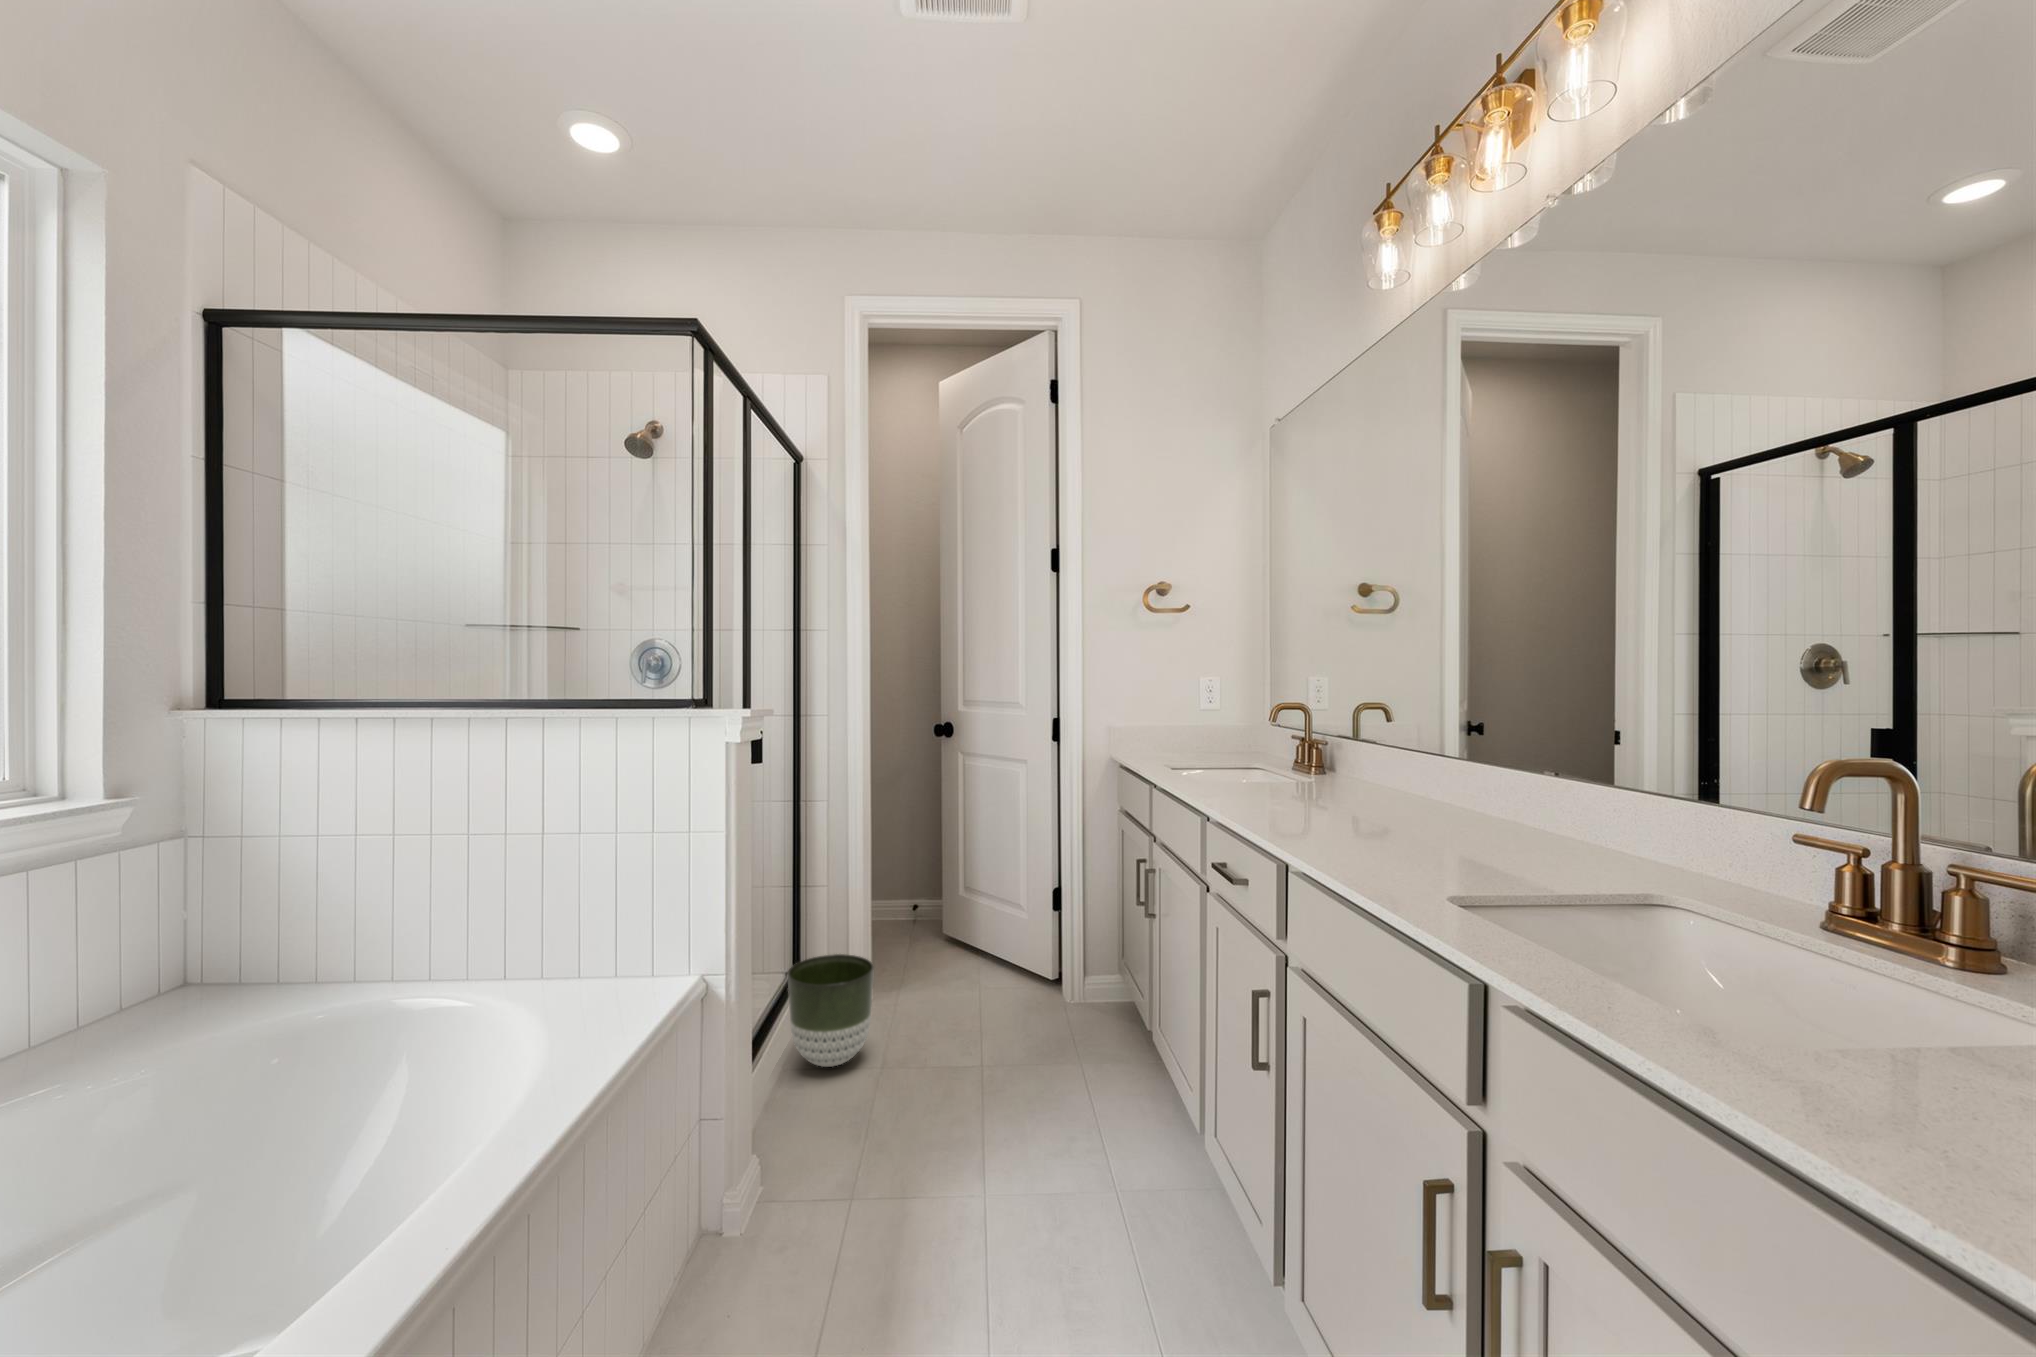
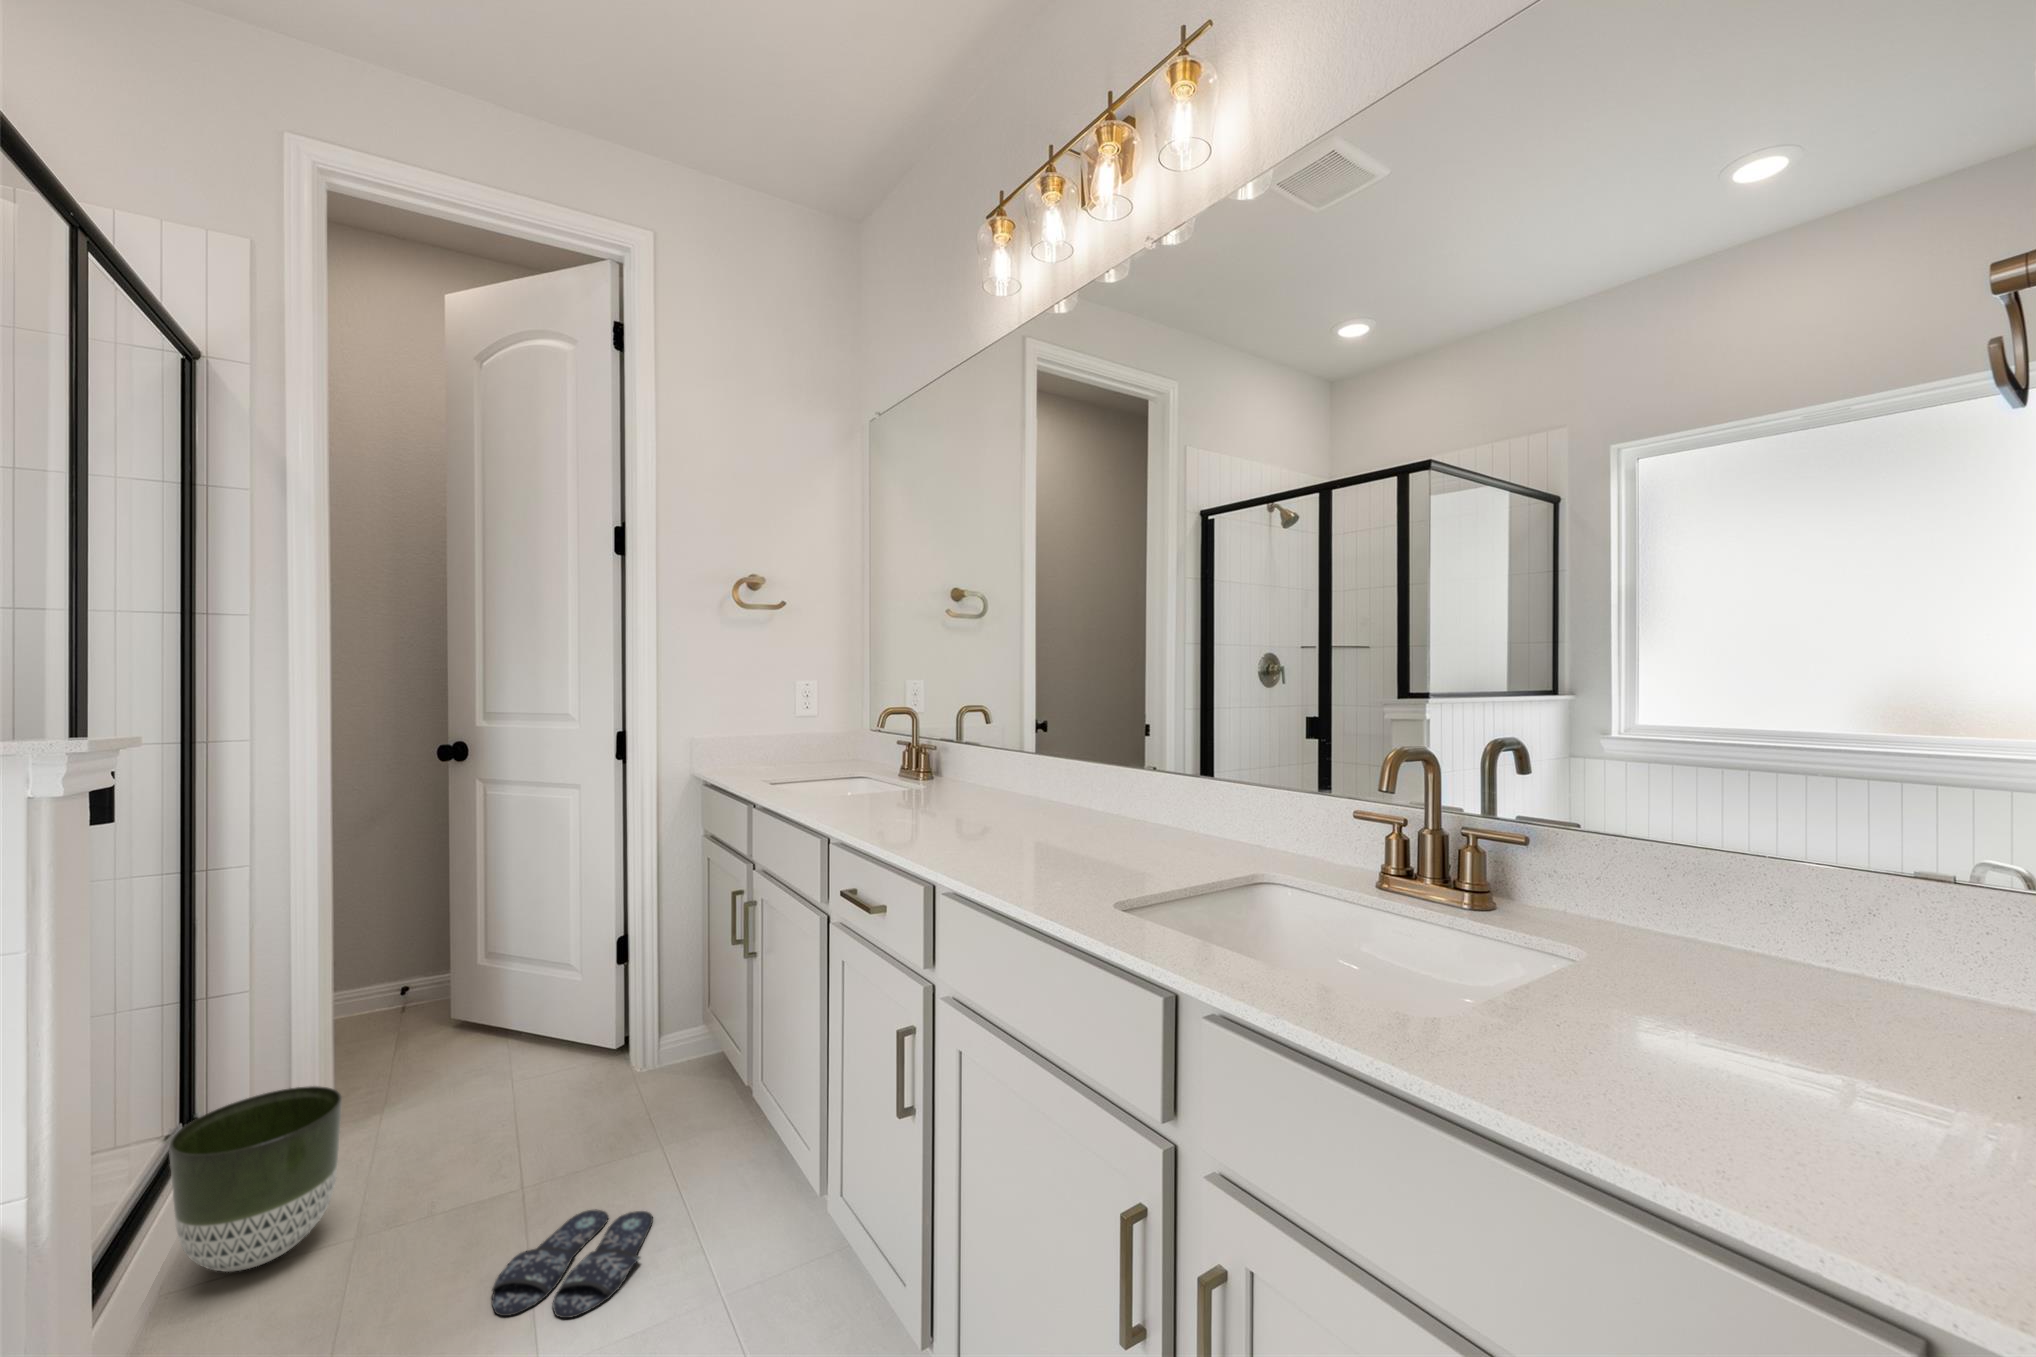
slippers: none [957,1094,1068,1165] -> present [492,1209,653,1318]

